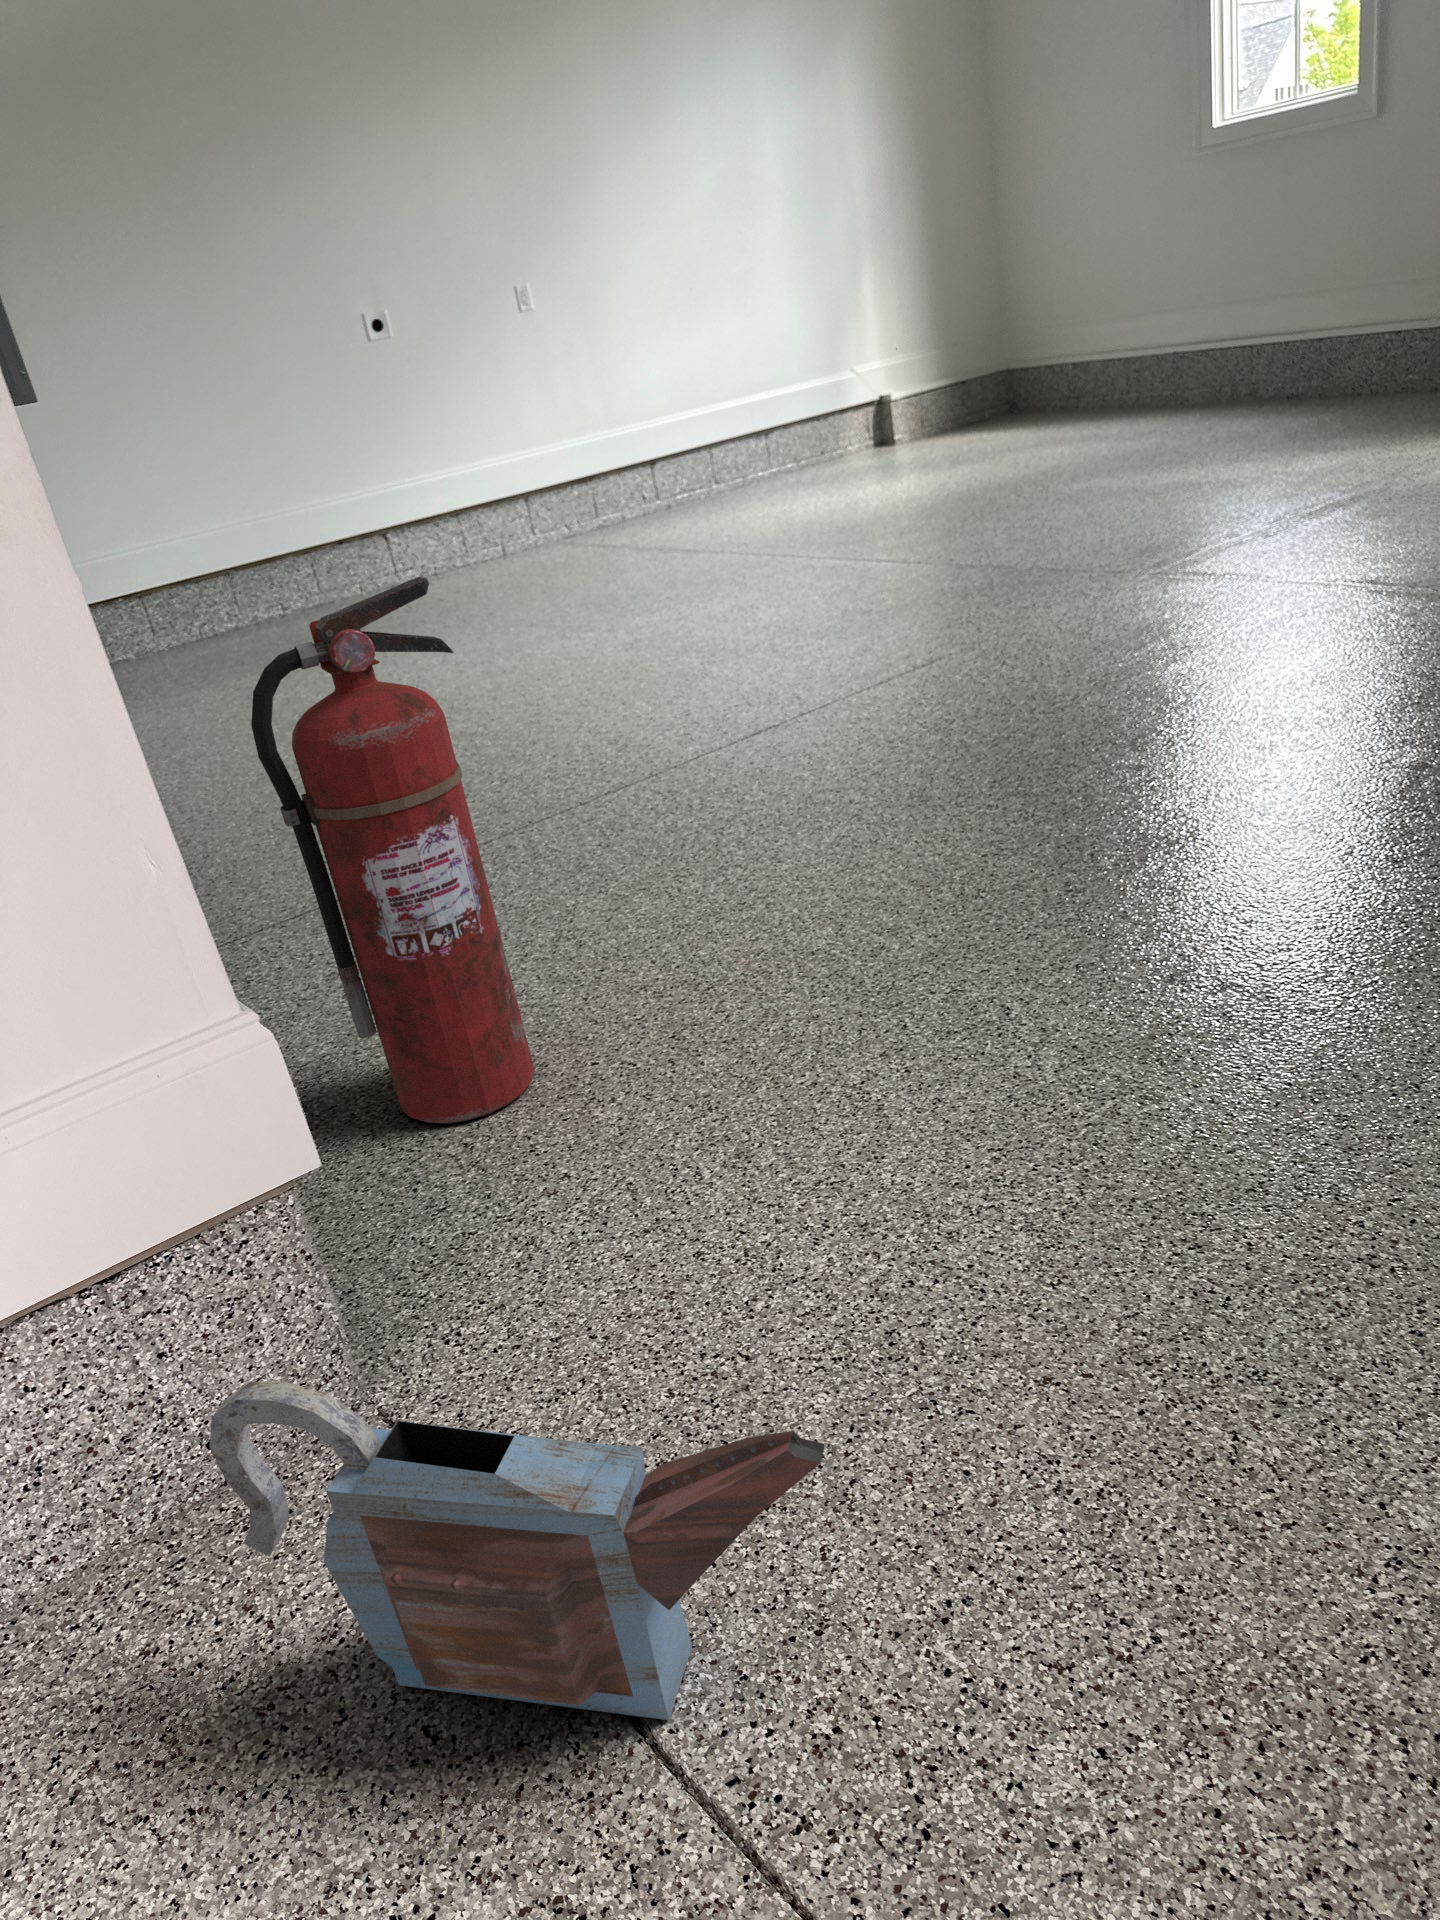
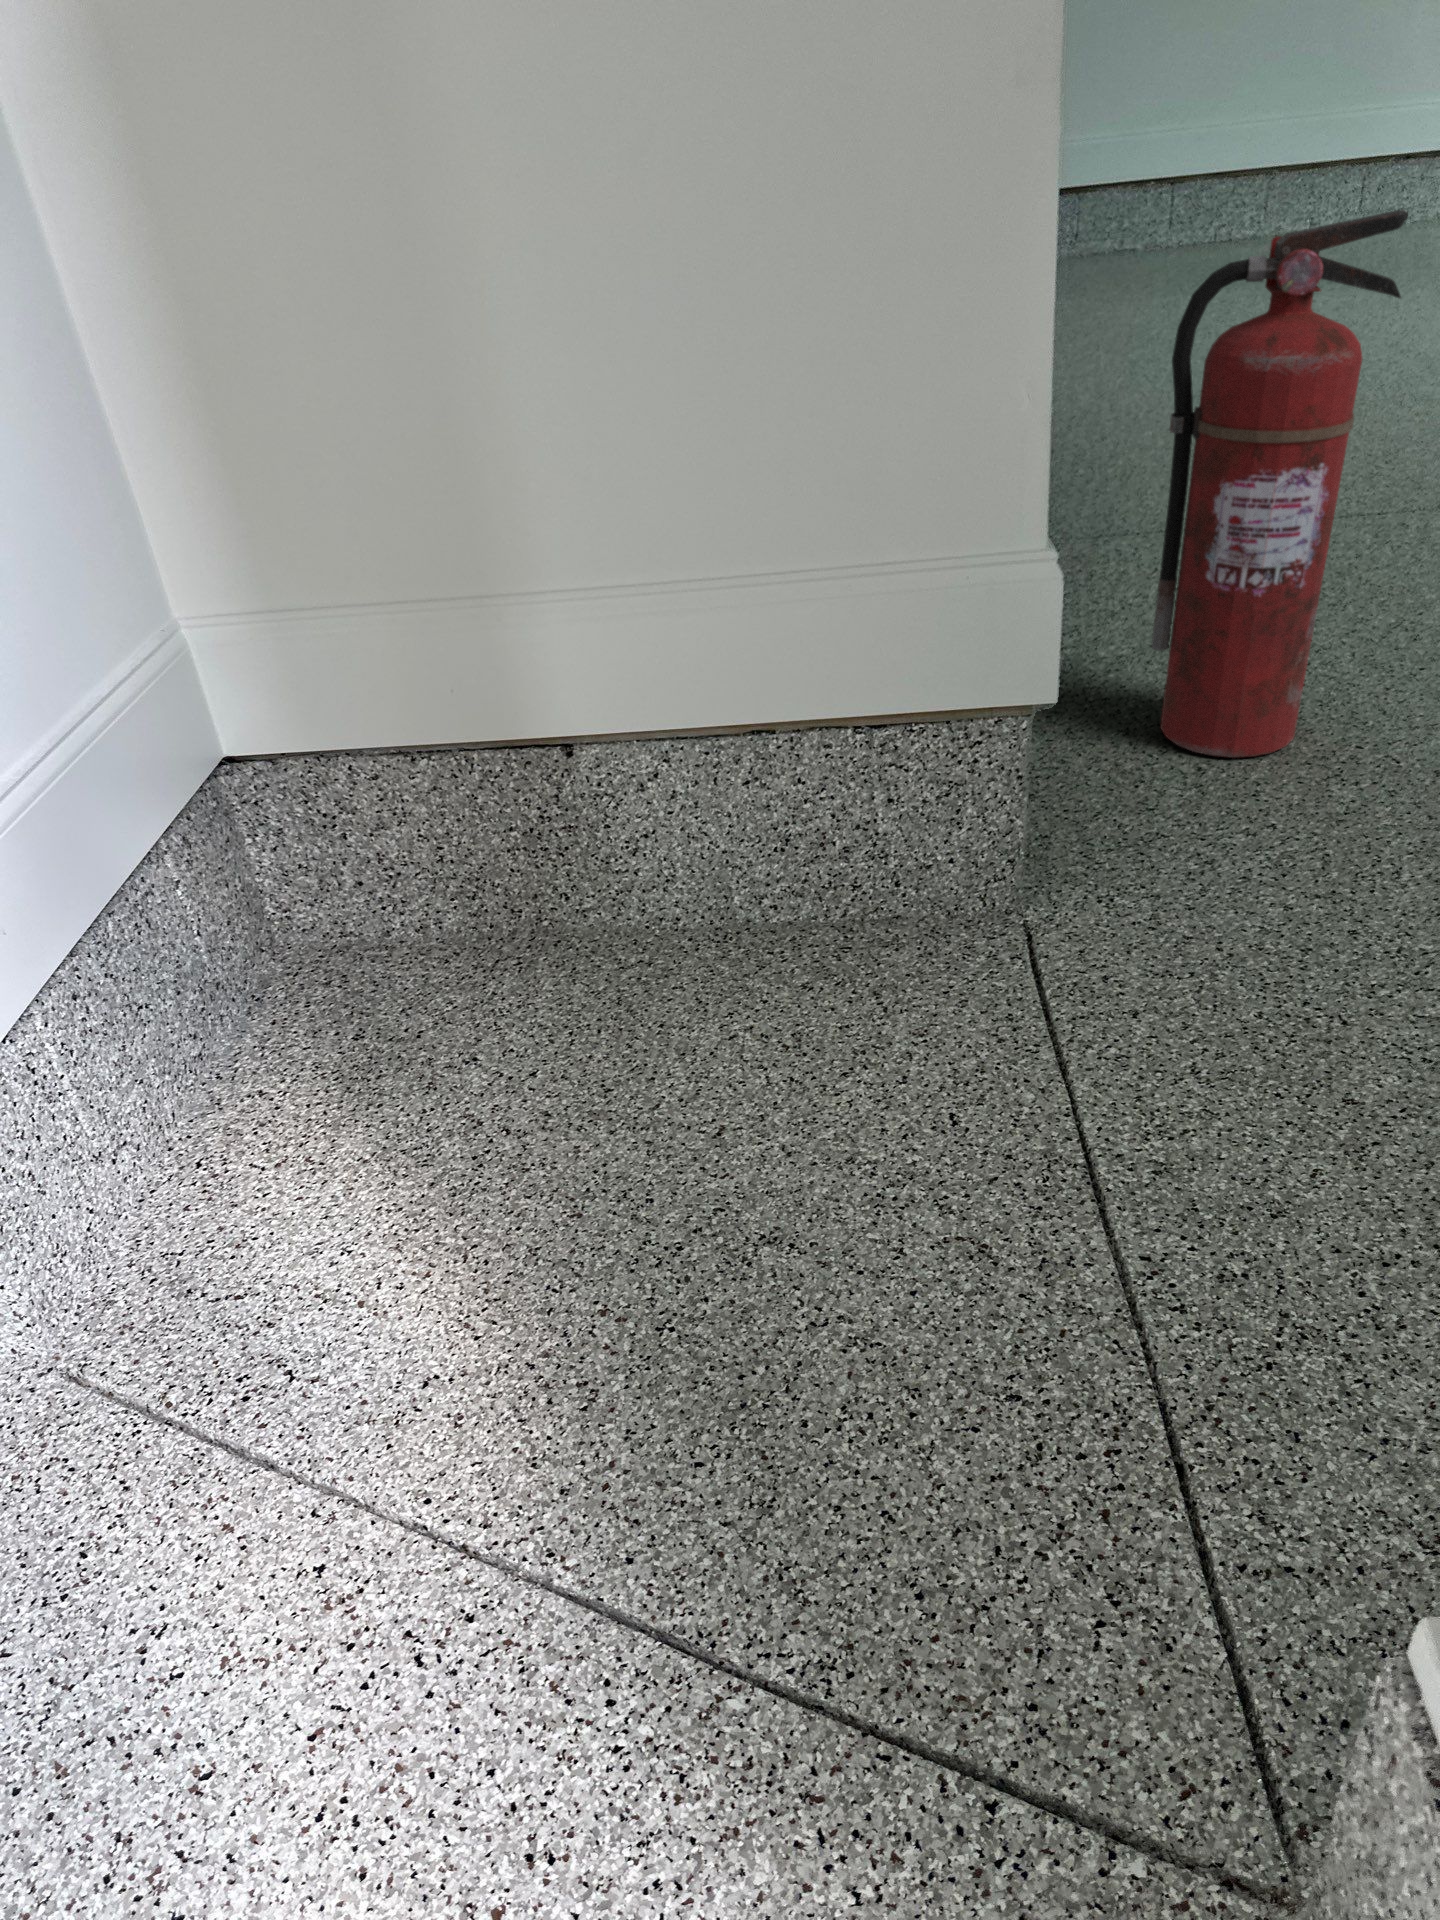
watering can: present [210,1382,825,1720] -> none [889,816,1341,1201]

